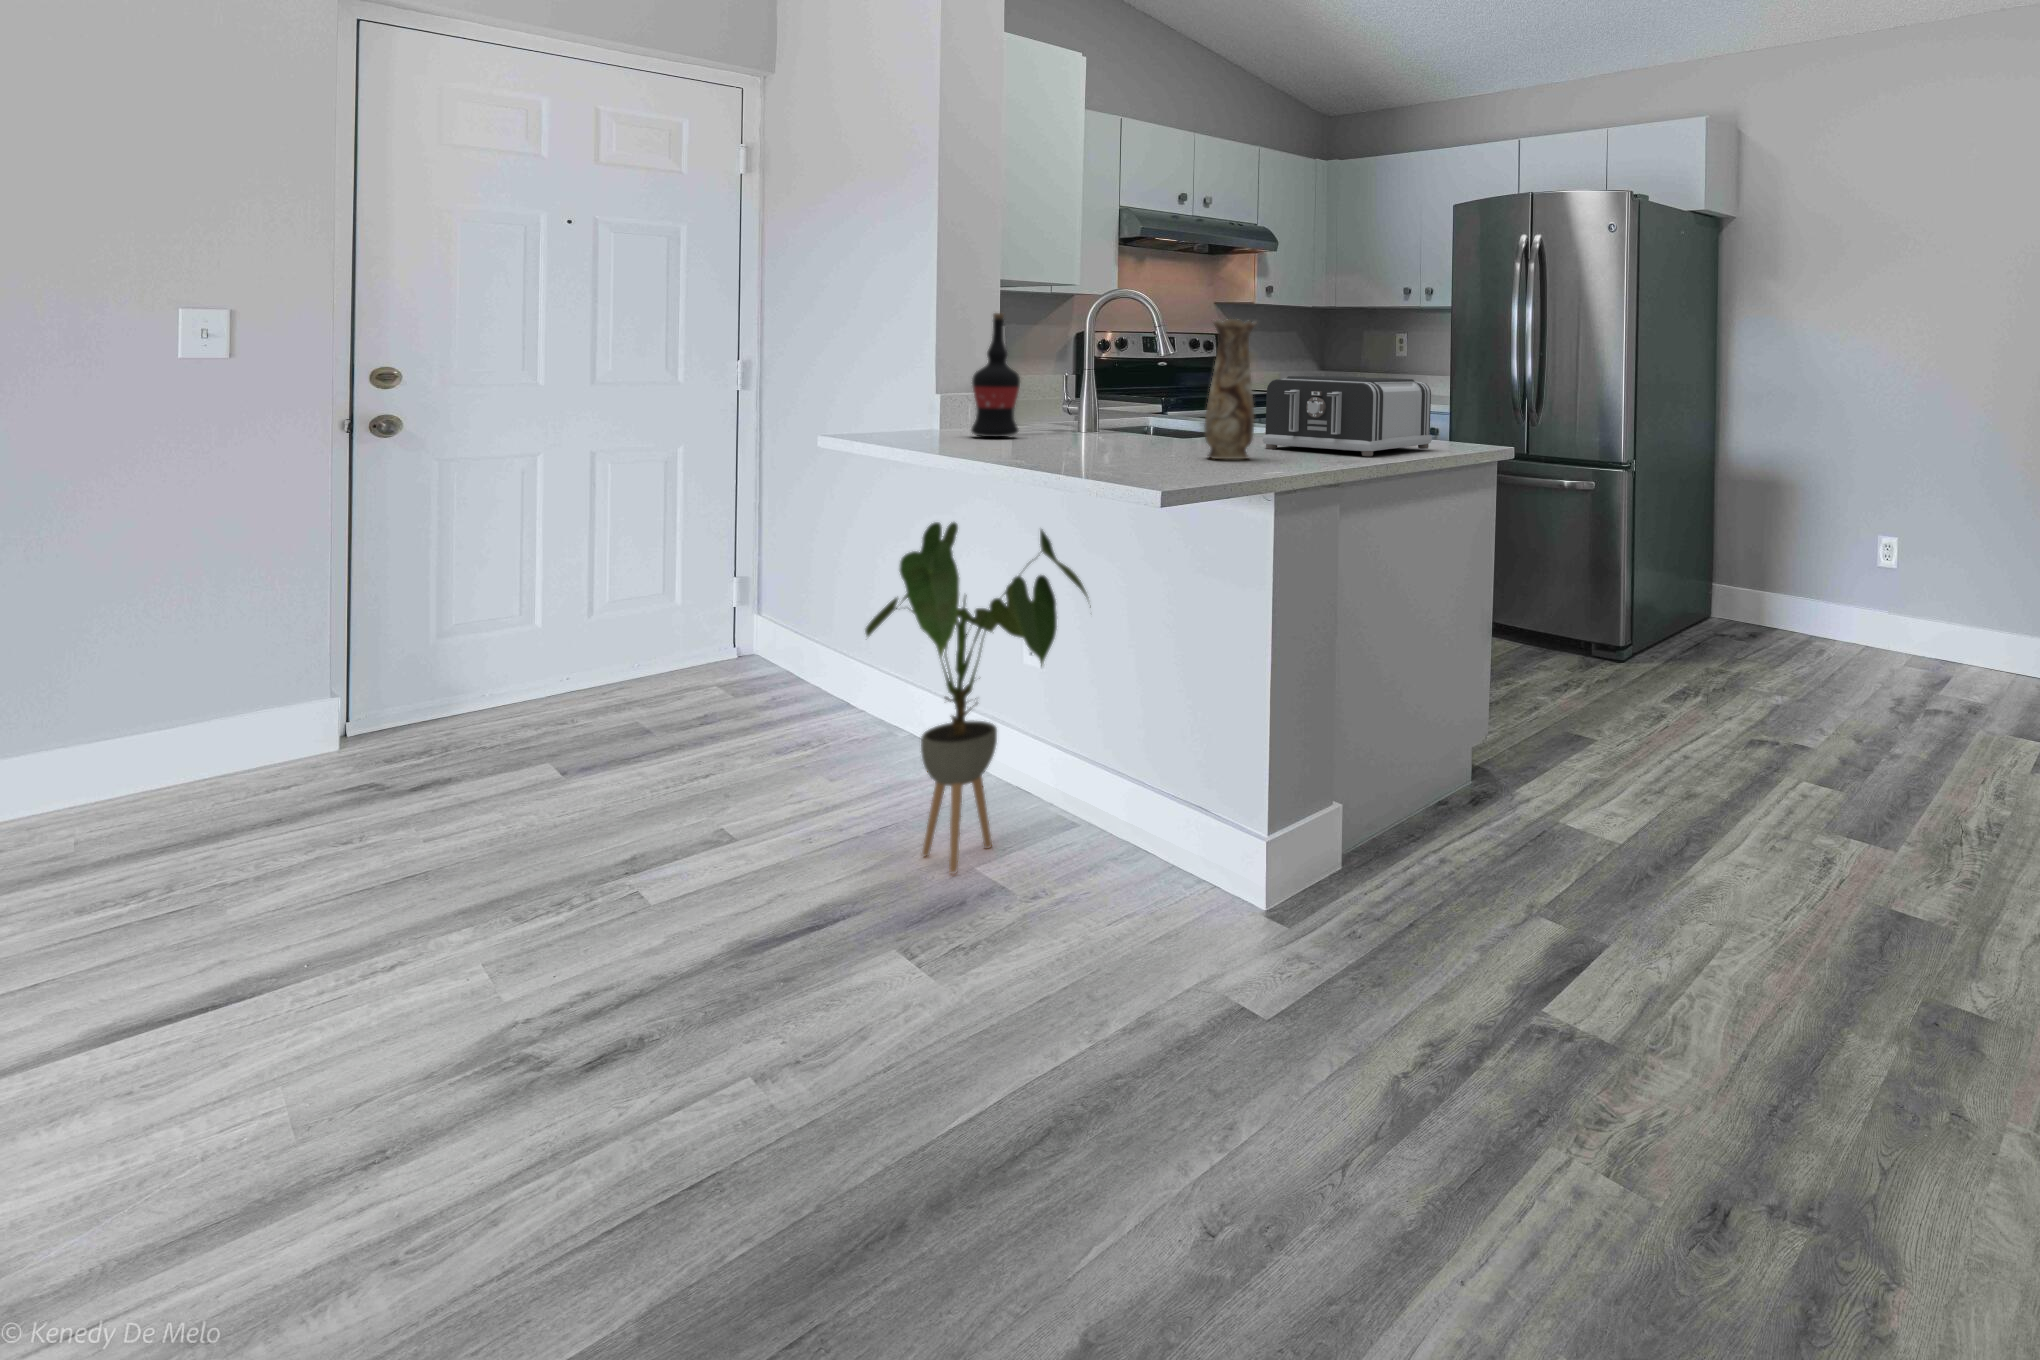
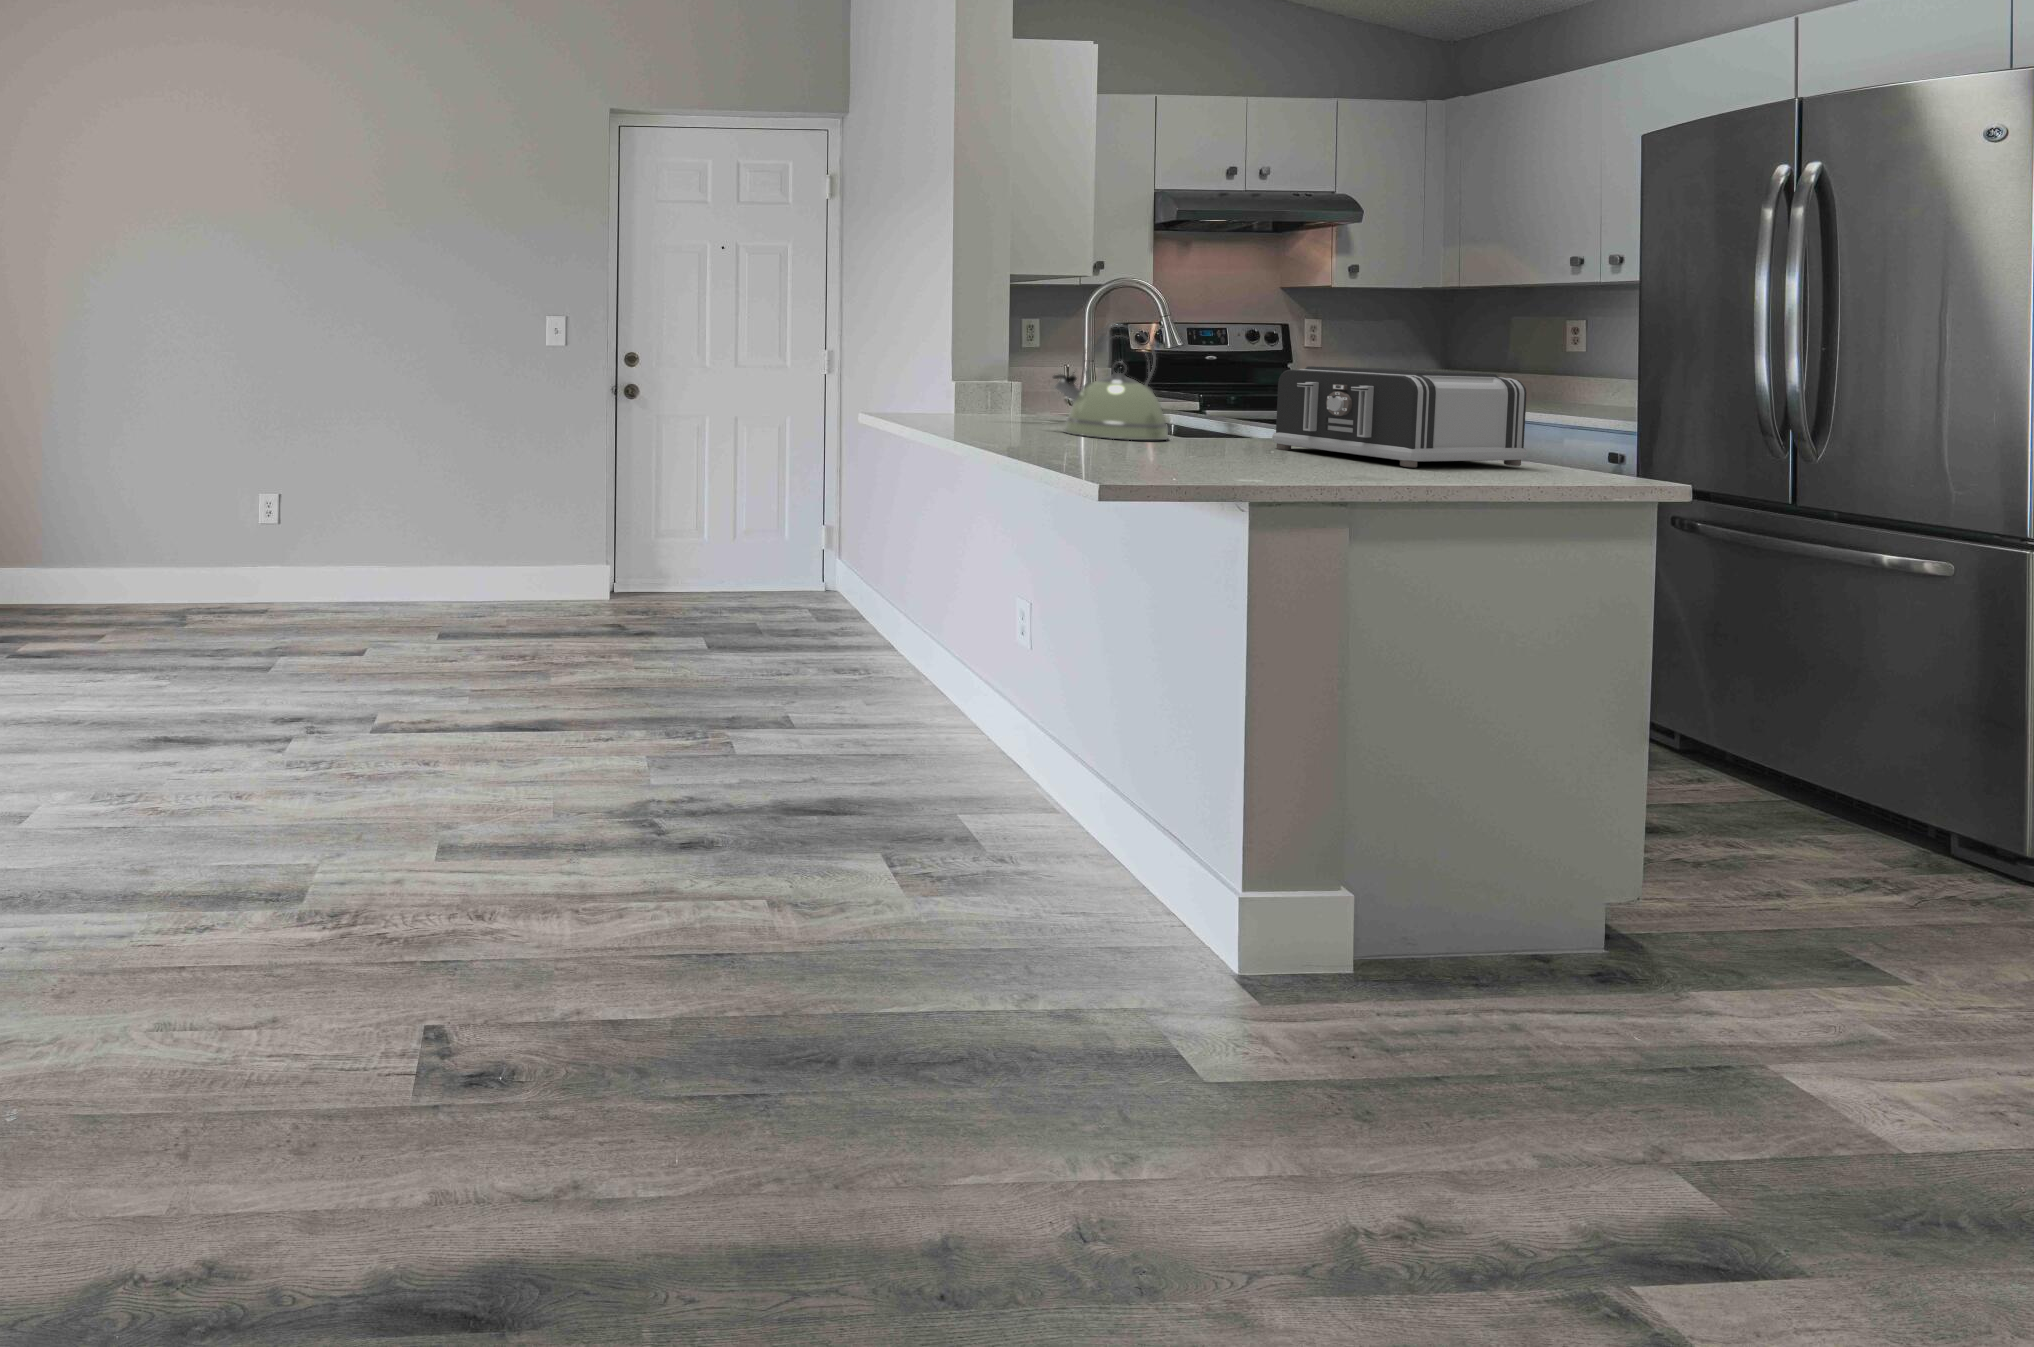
wine bottle: present [971,313,1020,437] -> none [973,301,1018,418]
vase: present [1205,319,1256,459] -> none [1184,300,1250,456]
kettle: none [1068,340,1179,450] -> present [1053,325,1169,440]
house plant: present [865,522,1091,874] -> none [877,491,1074,814]

